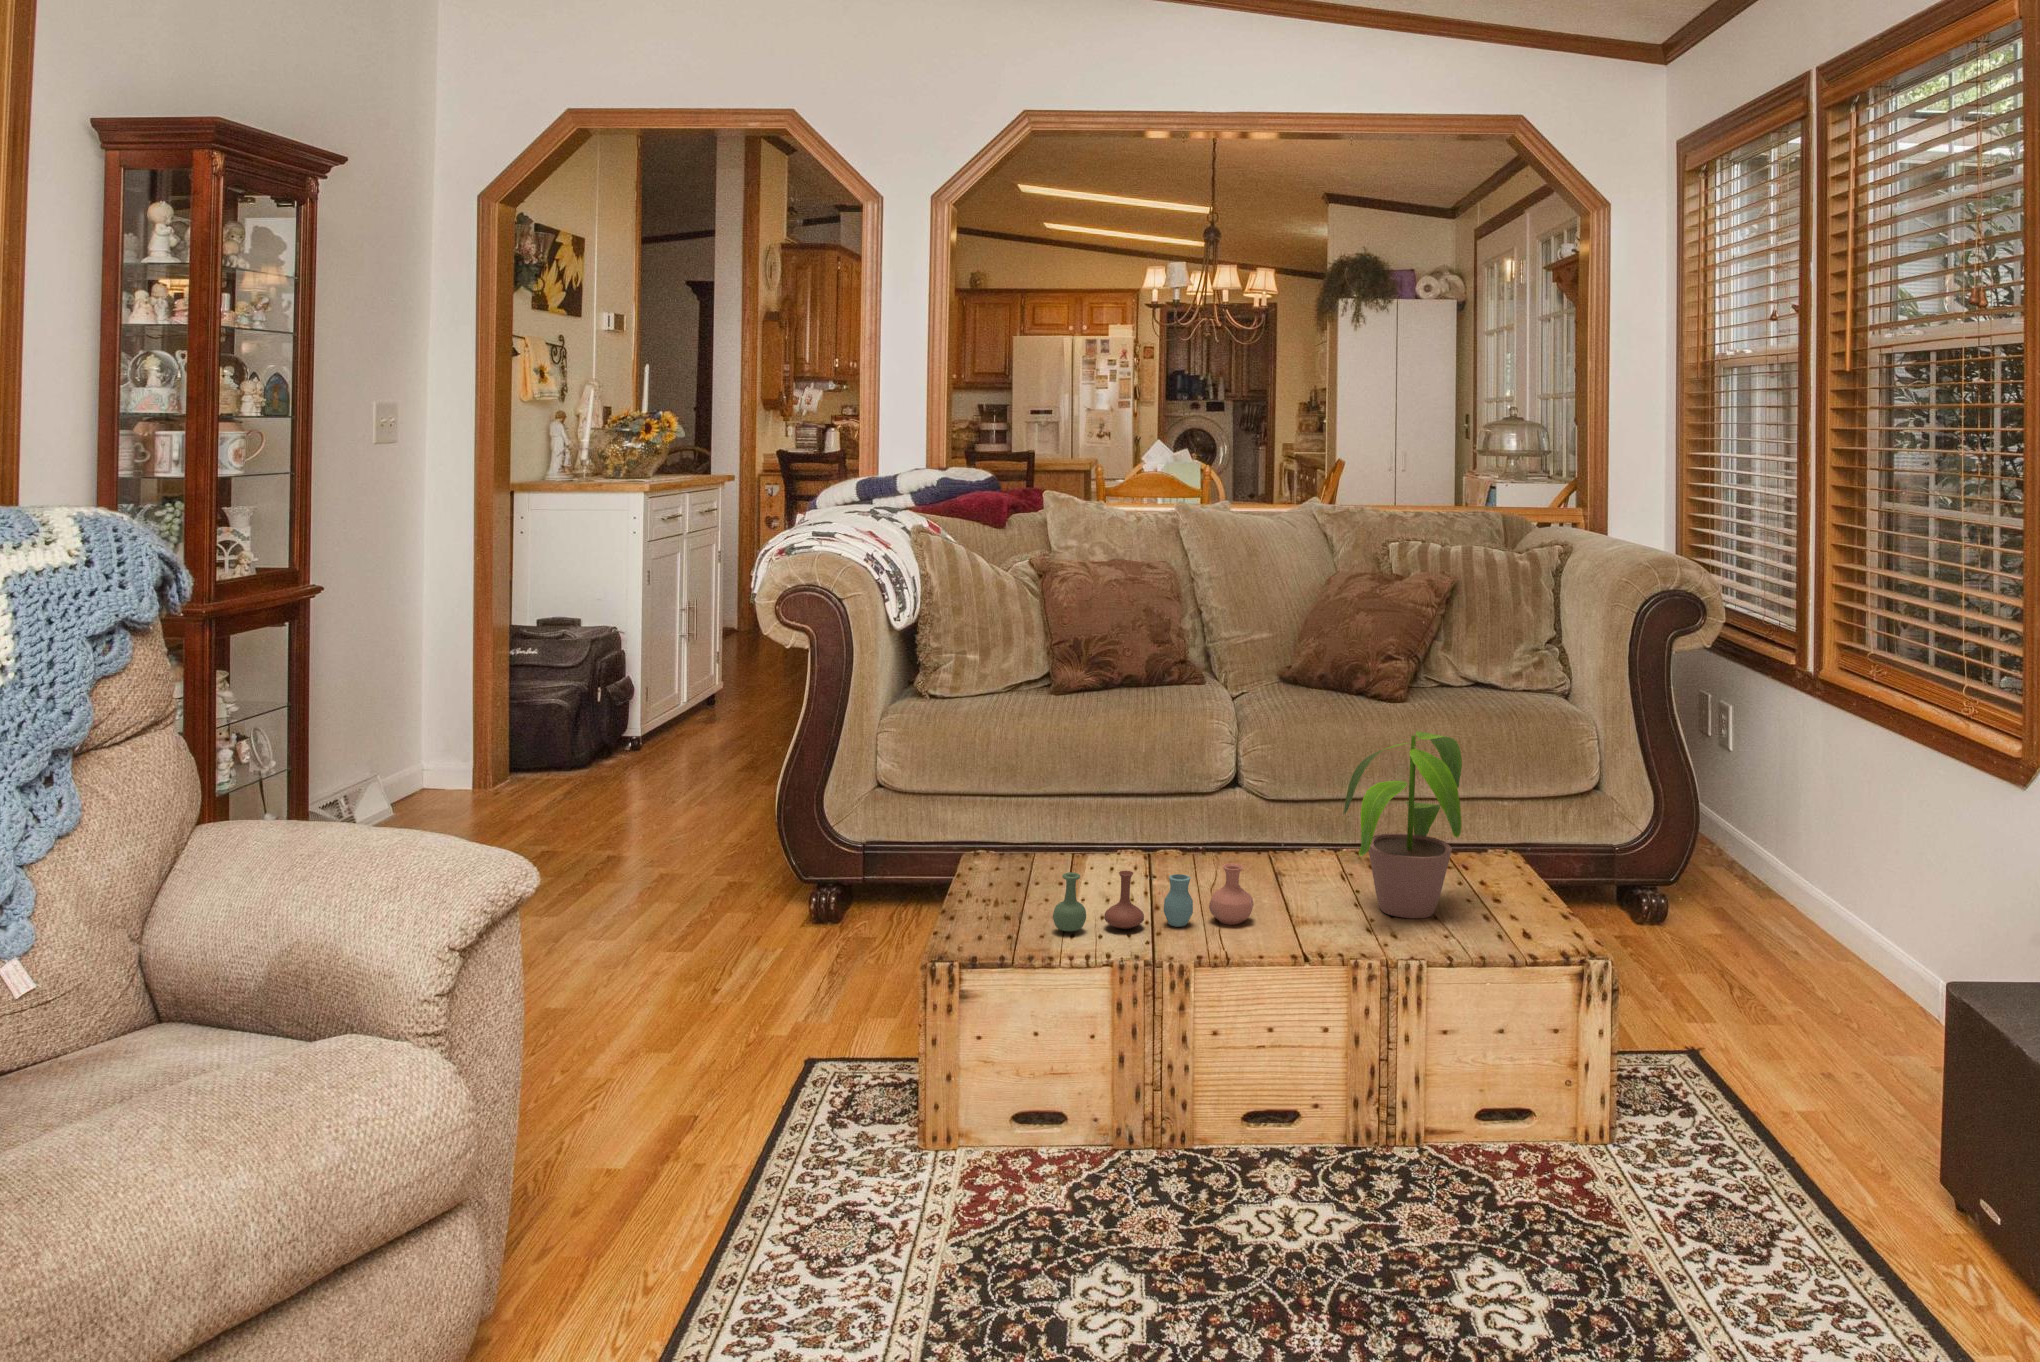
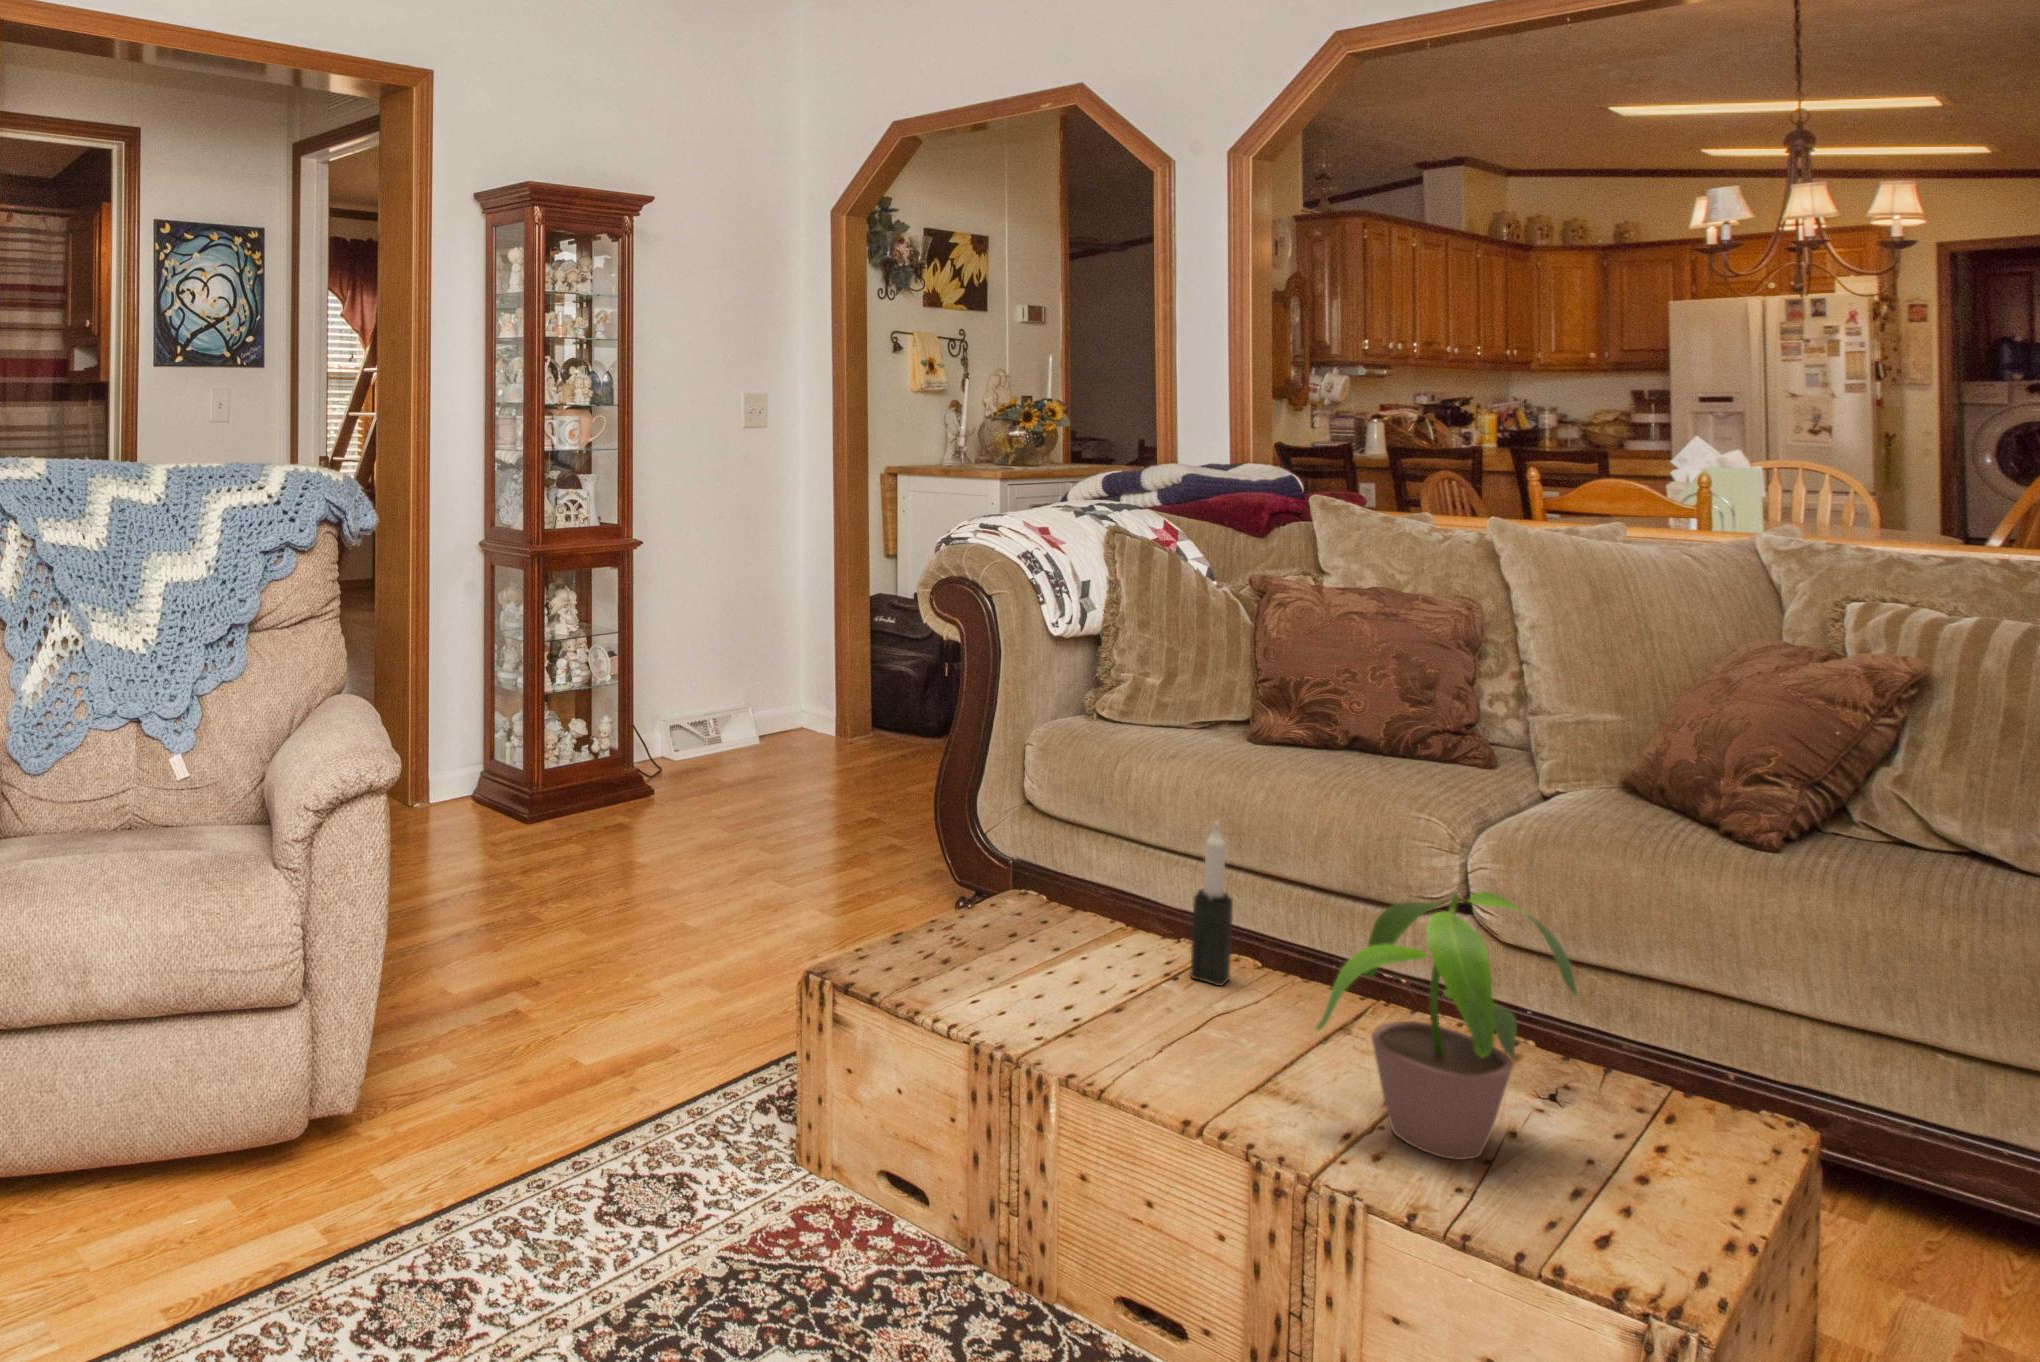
candle: none [1146,735,1177,868] -> present [1191,822,1233,986]
vase: present [1053,863,1254,931] -> none [957,935,1200,1066]

